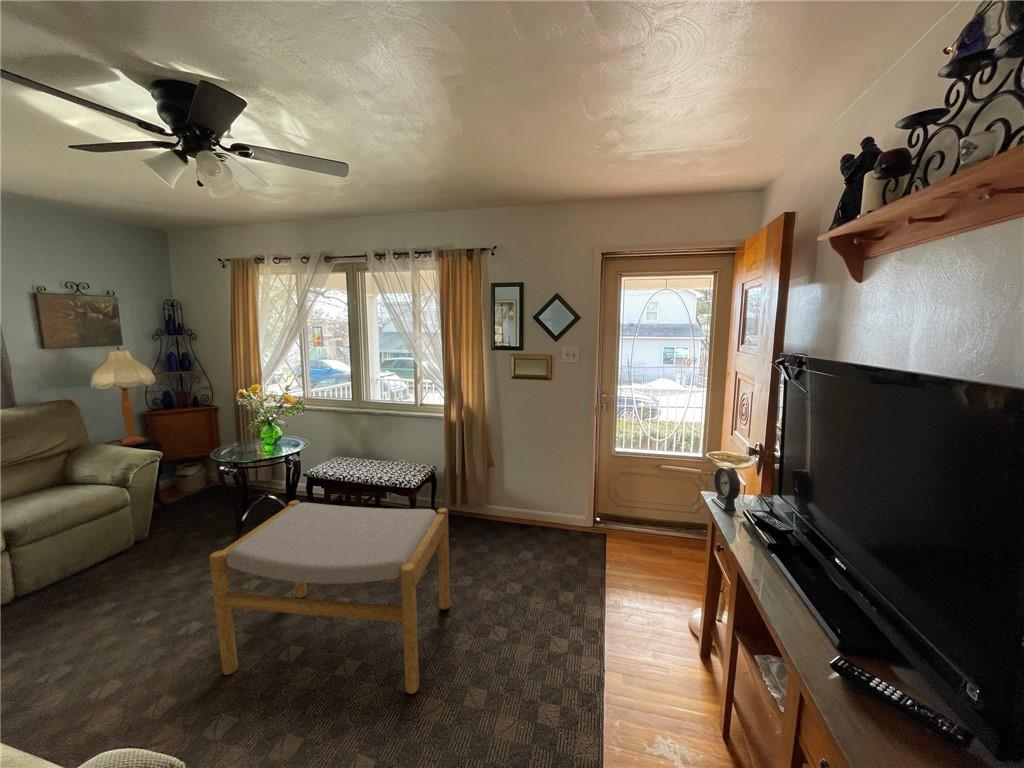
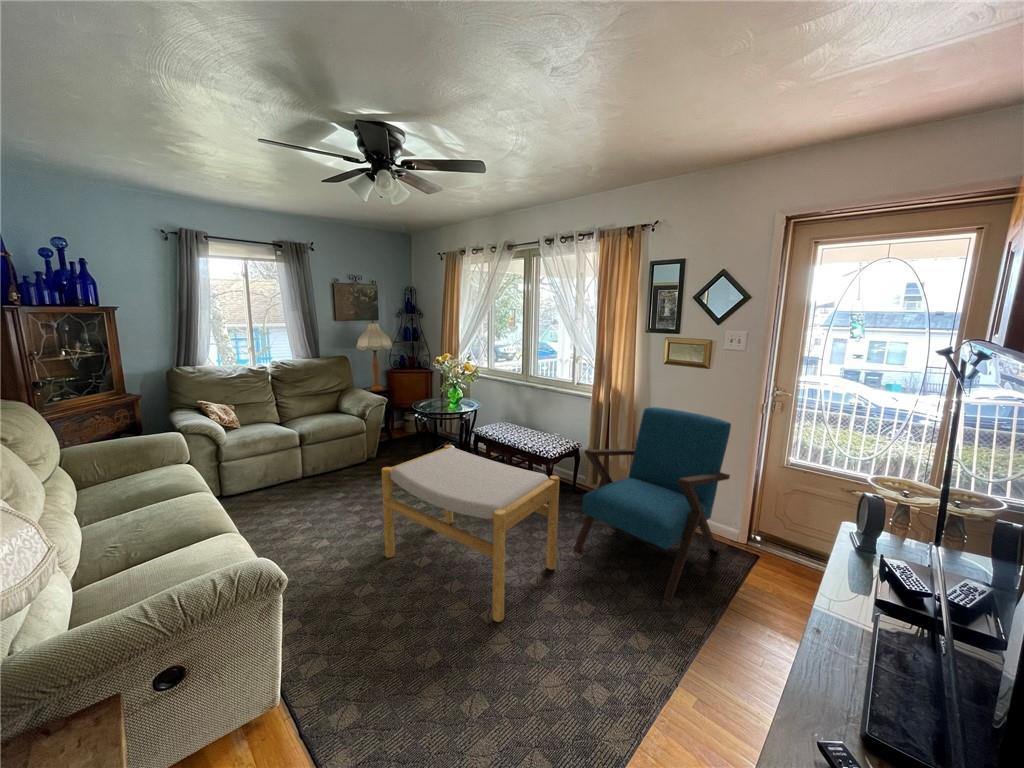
armchair: none [458,420,579,599] -> present [574,407,731,601]

